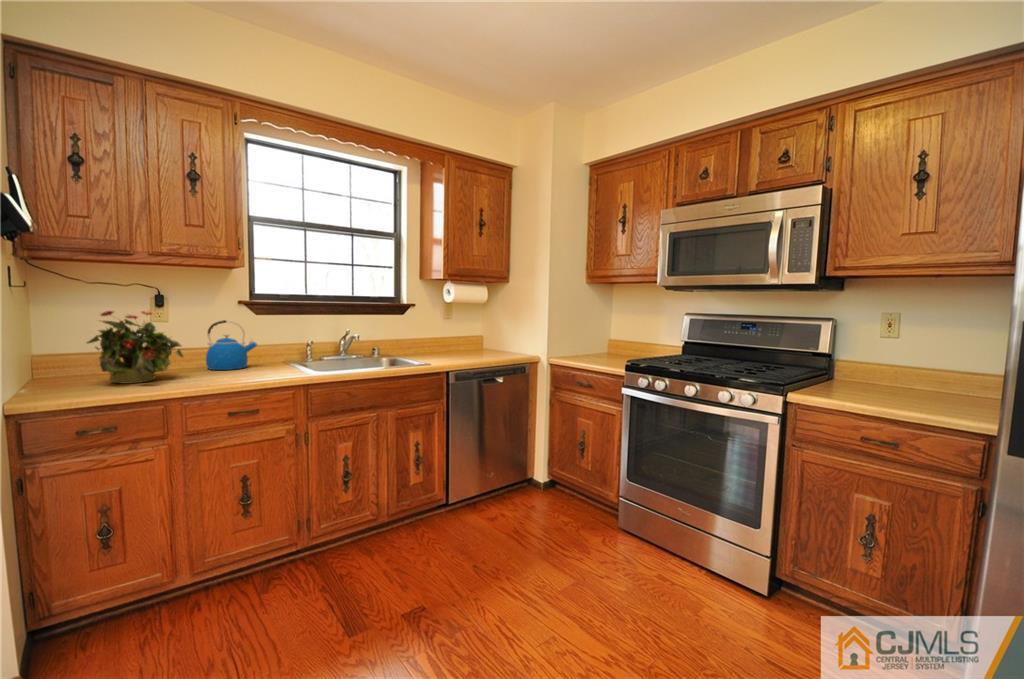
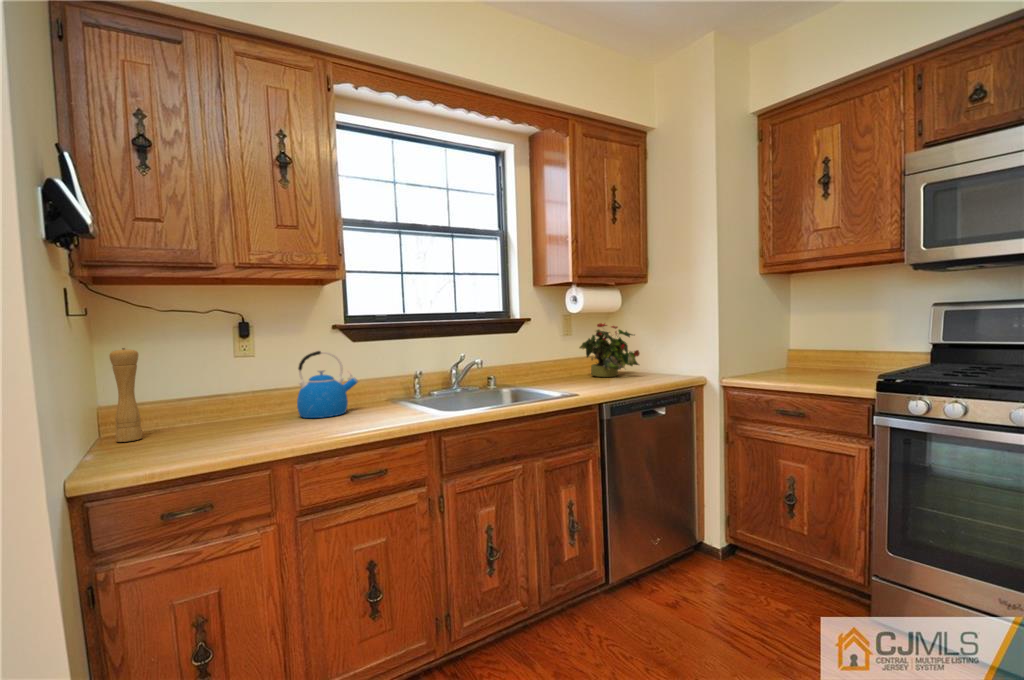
pepper mill: none [49,309,75,379] -> present [109,348,142,442]
potted plant: present [87,311,183,383] -> present [580,323,639,377]

